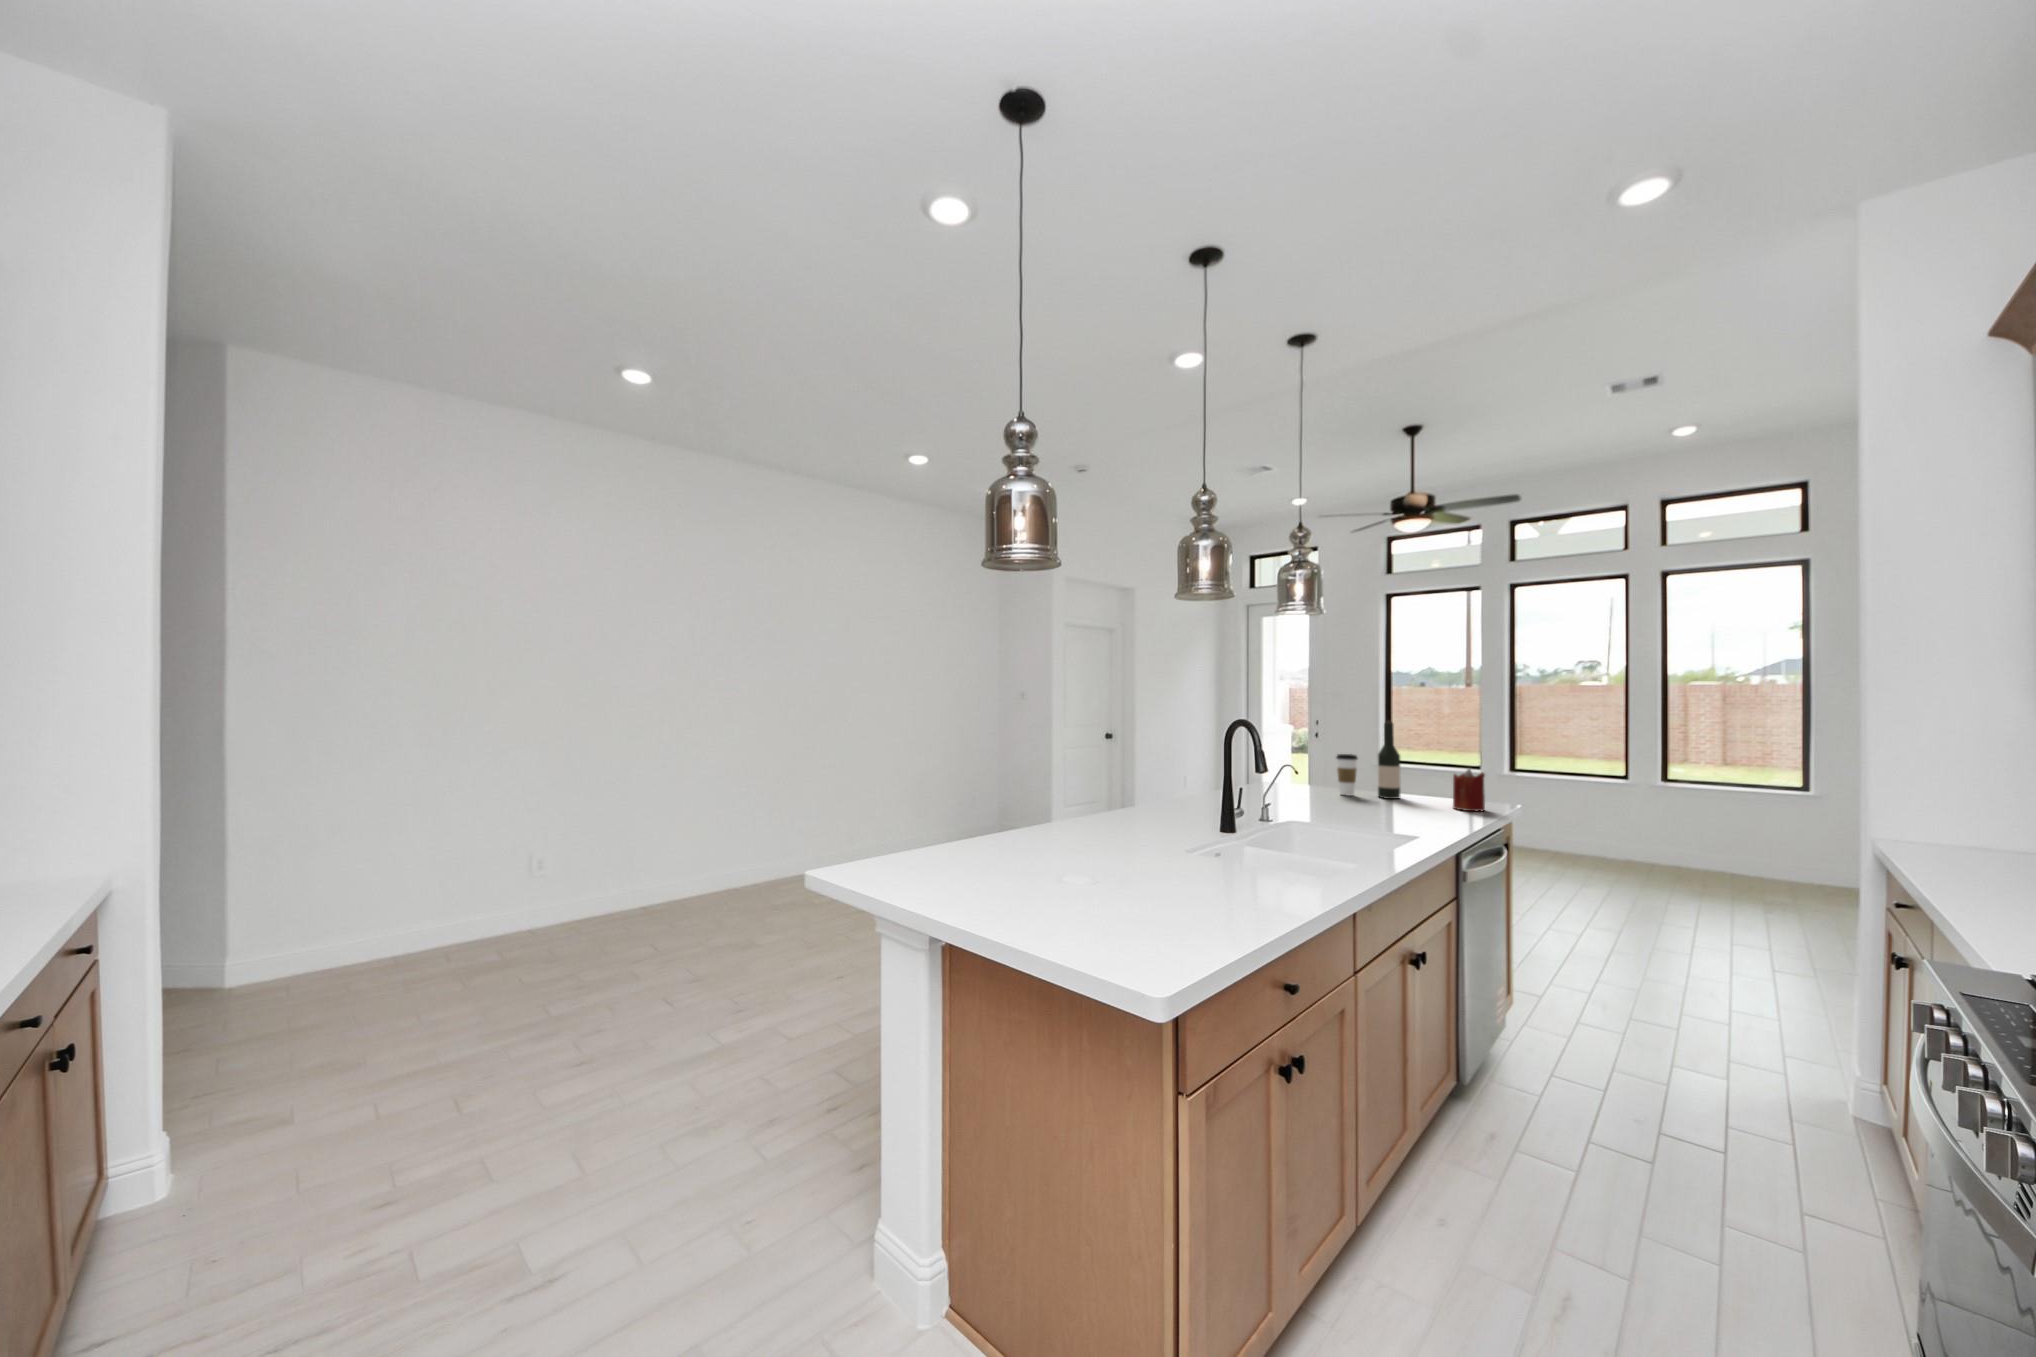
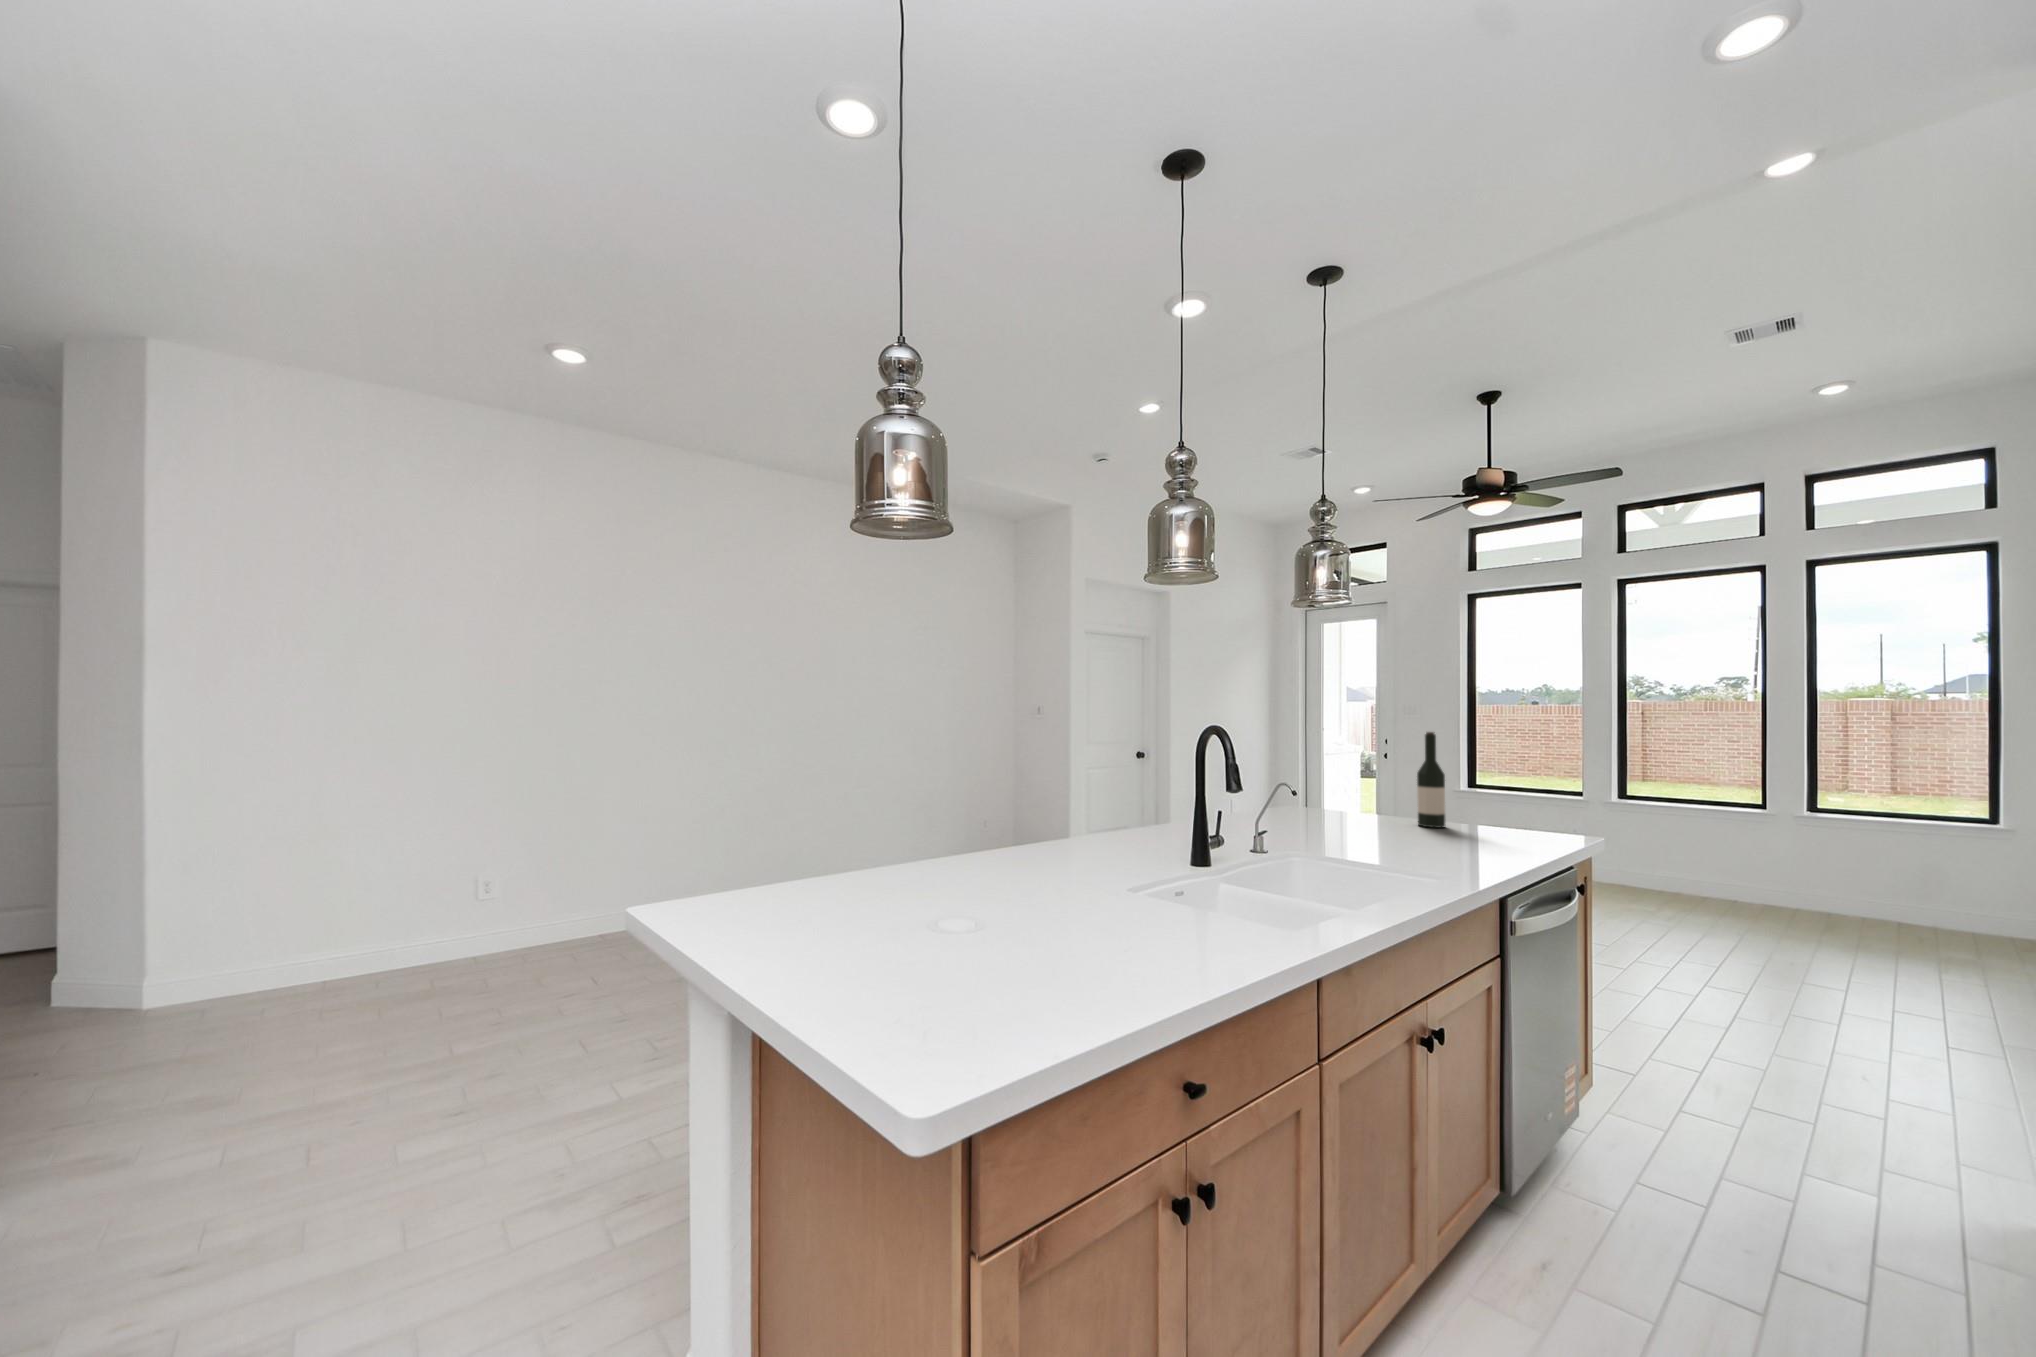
coffee cup: present [1336,754,1358,796] -> none [1365,772,1392,823]
candle: present [1453,769,1485,811] -> none [1509,790,1551,845]

